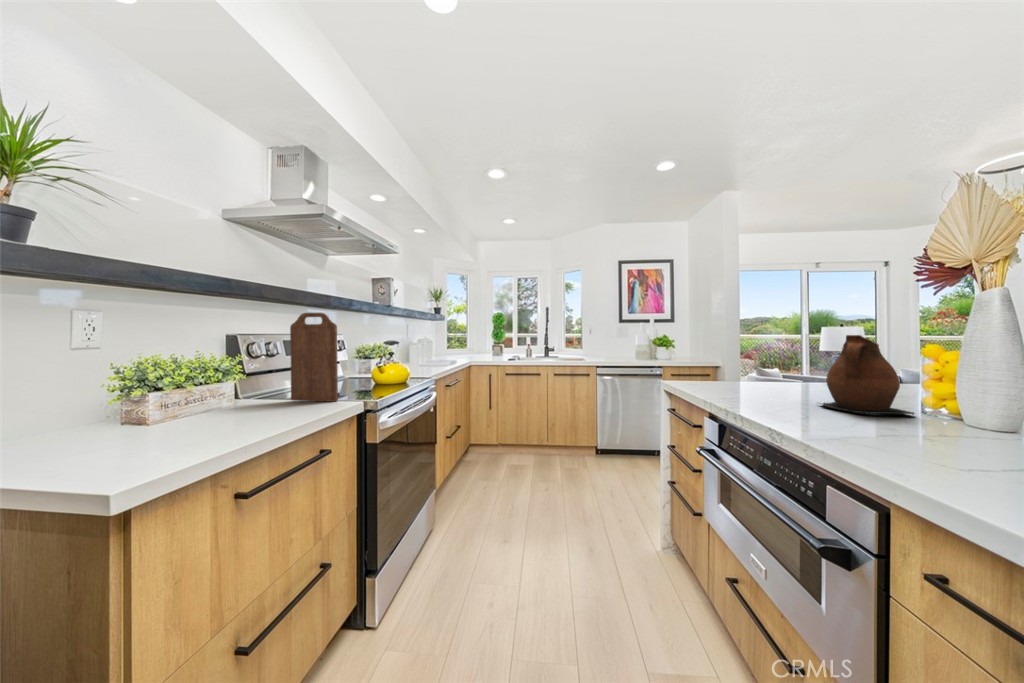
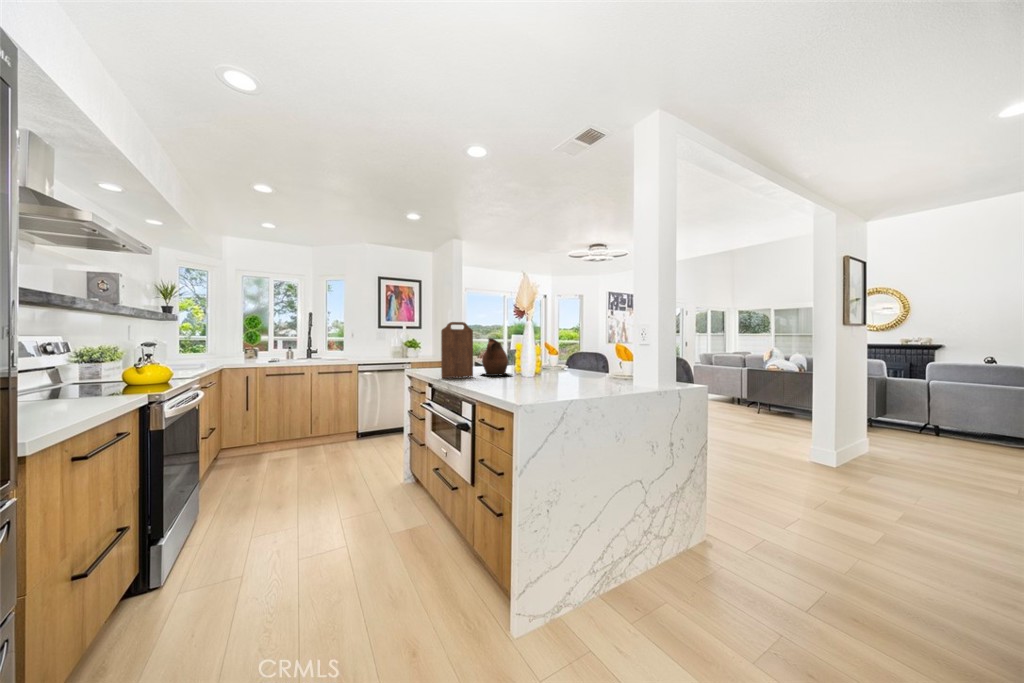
cutting board: present [290,313,338,402] -> present [441,322,473,378]

